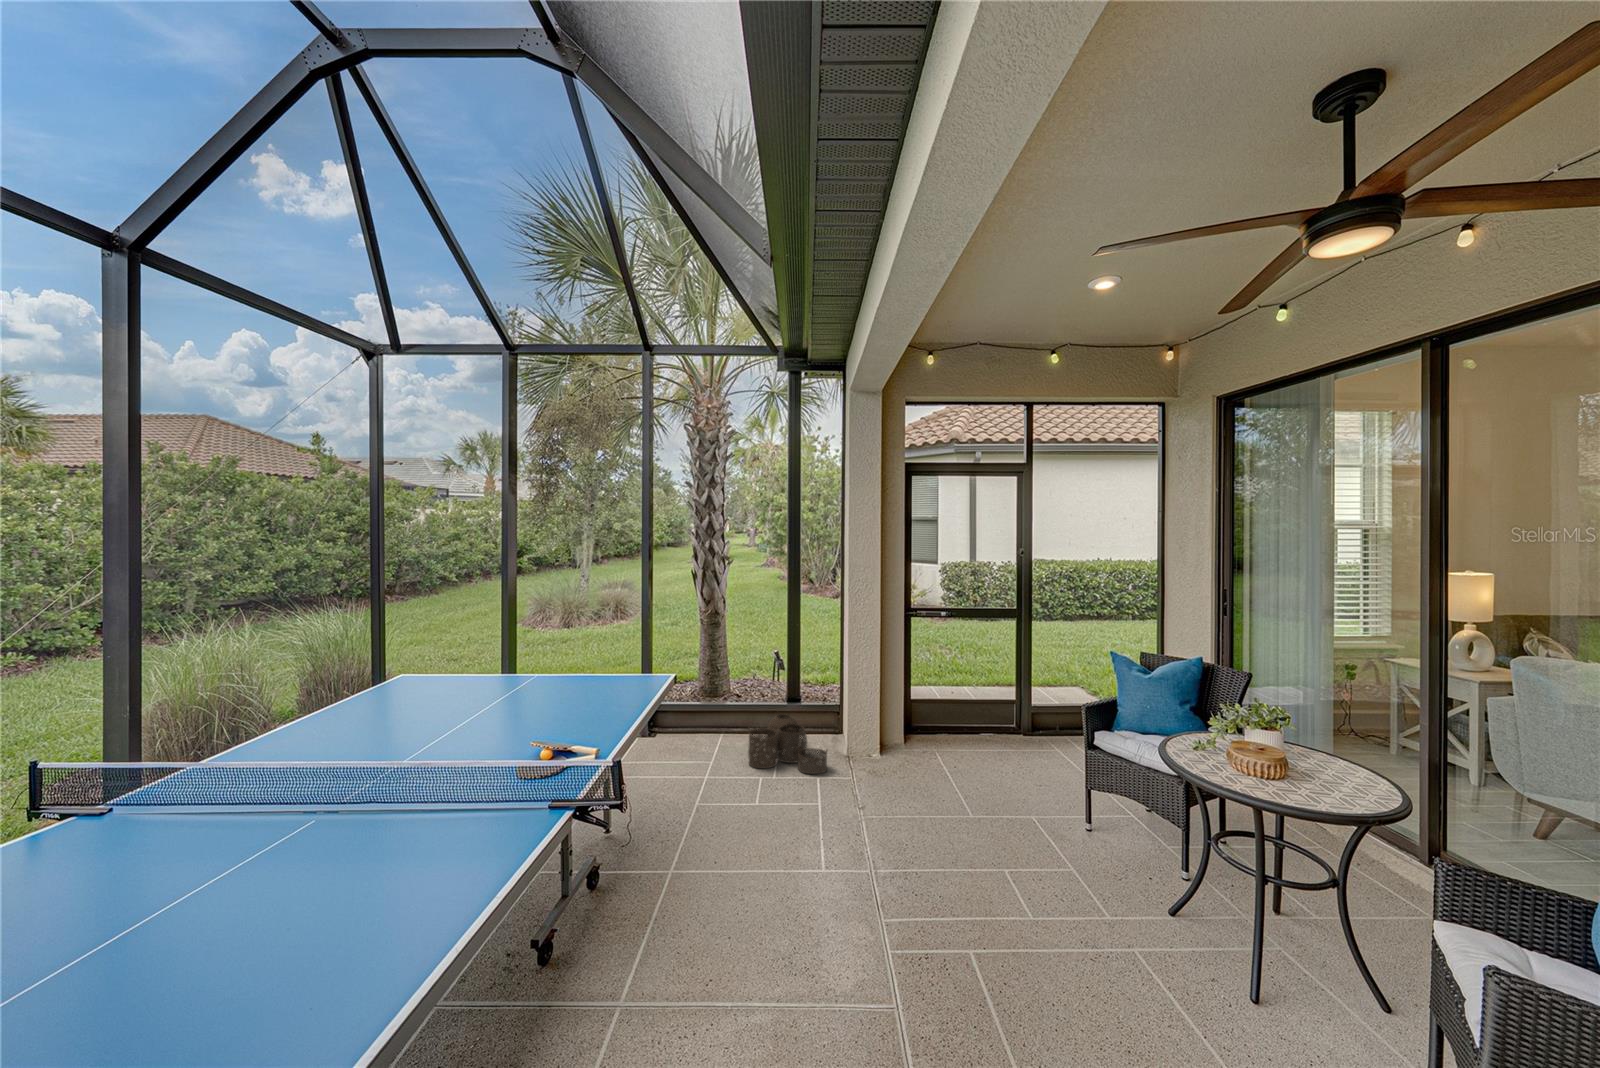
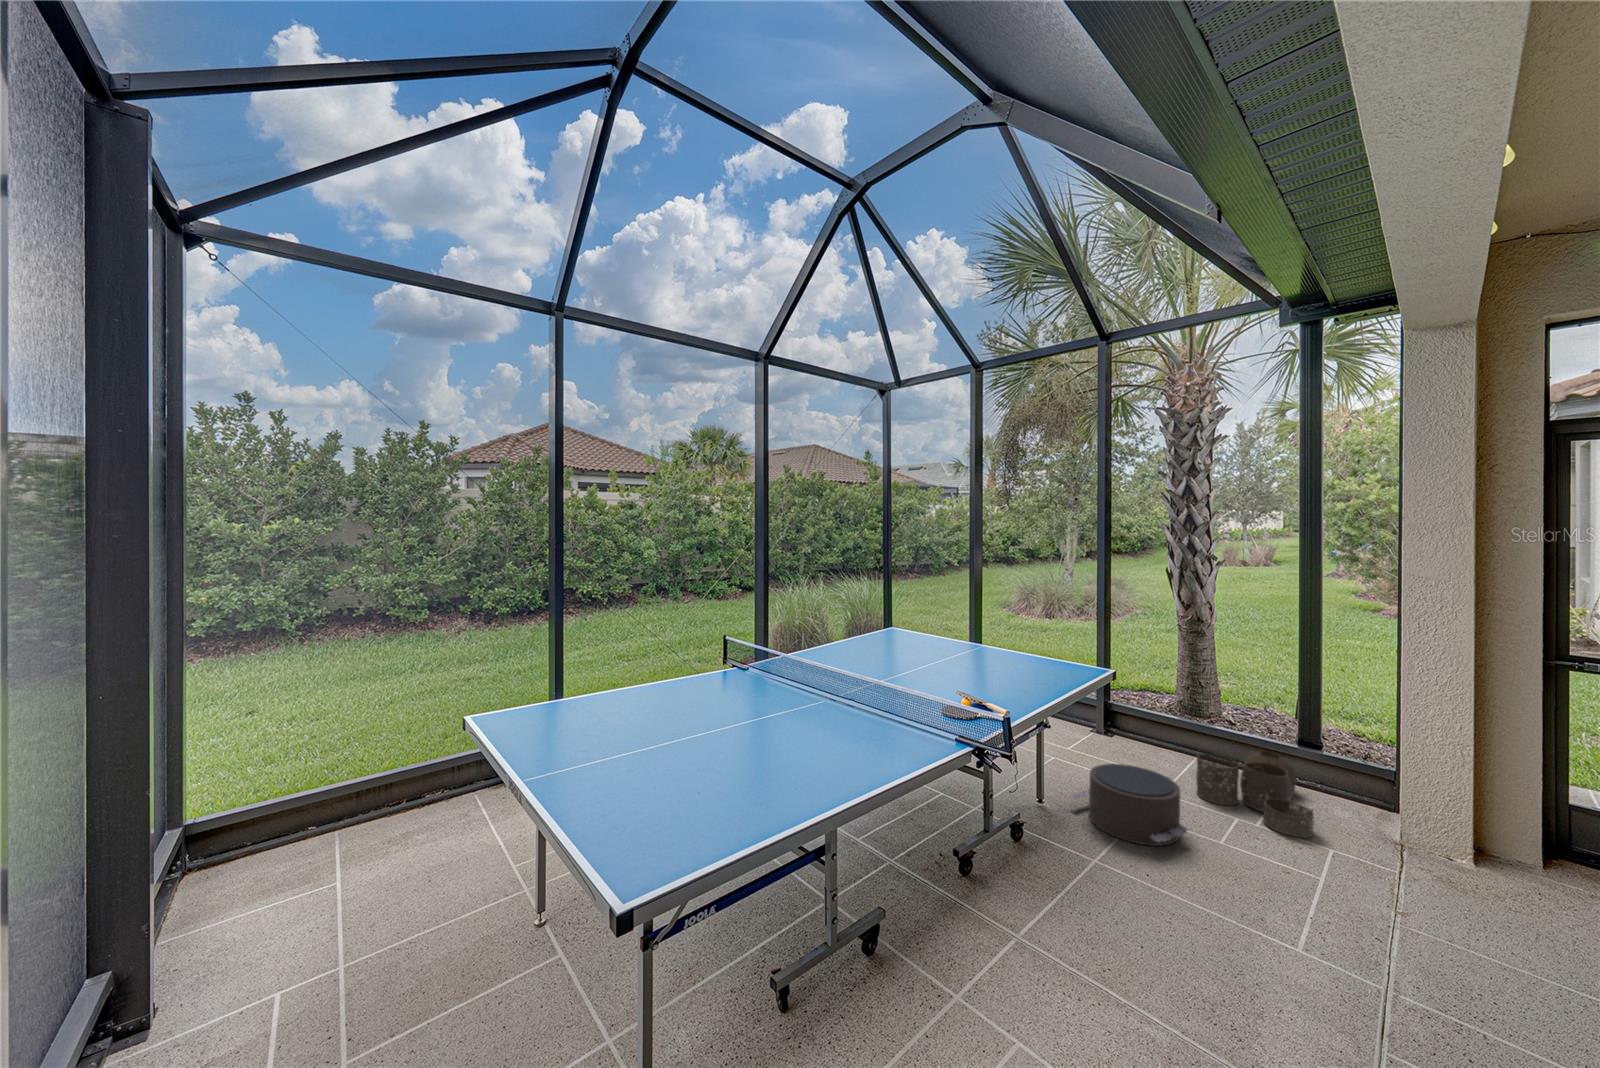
pouf: none [683,758,777,827] -> present [1072,764,1189,846]

